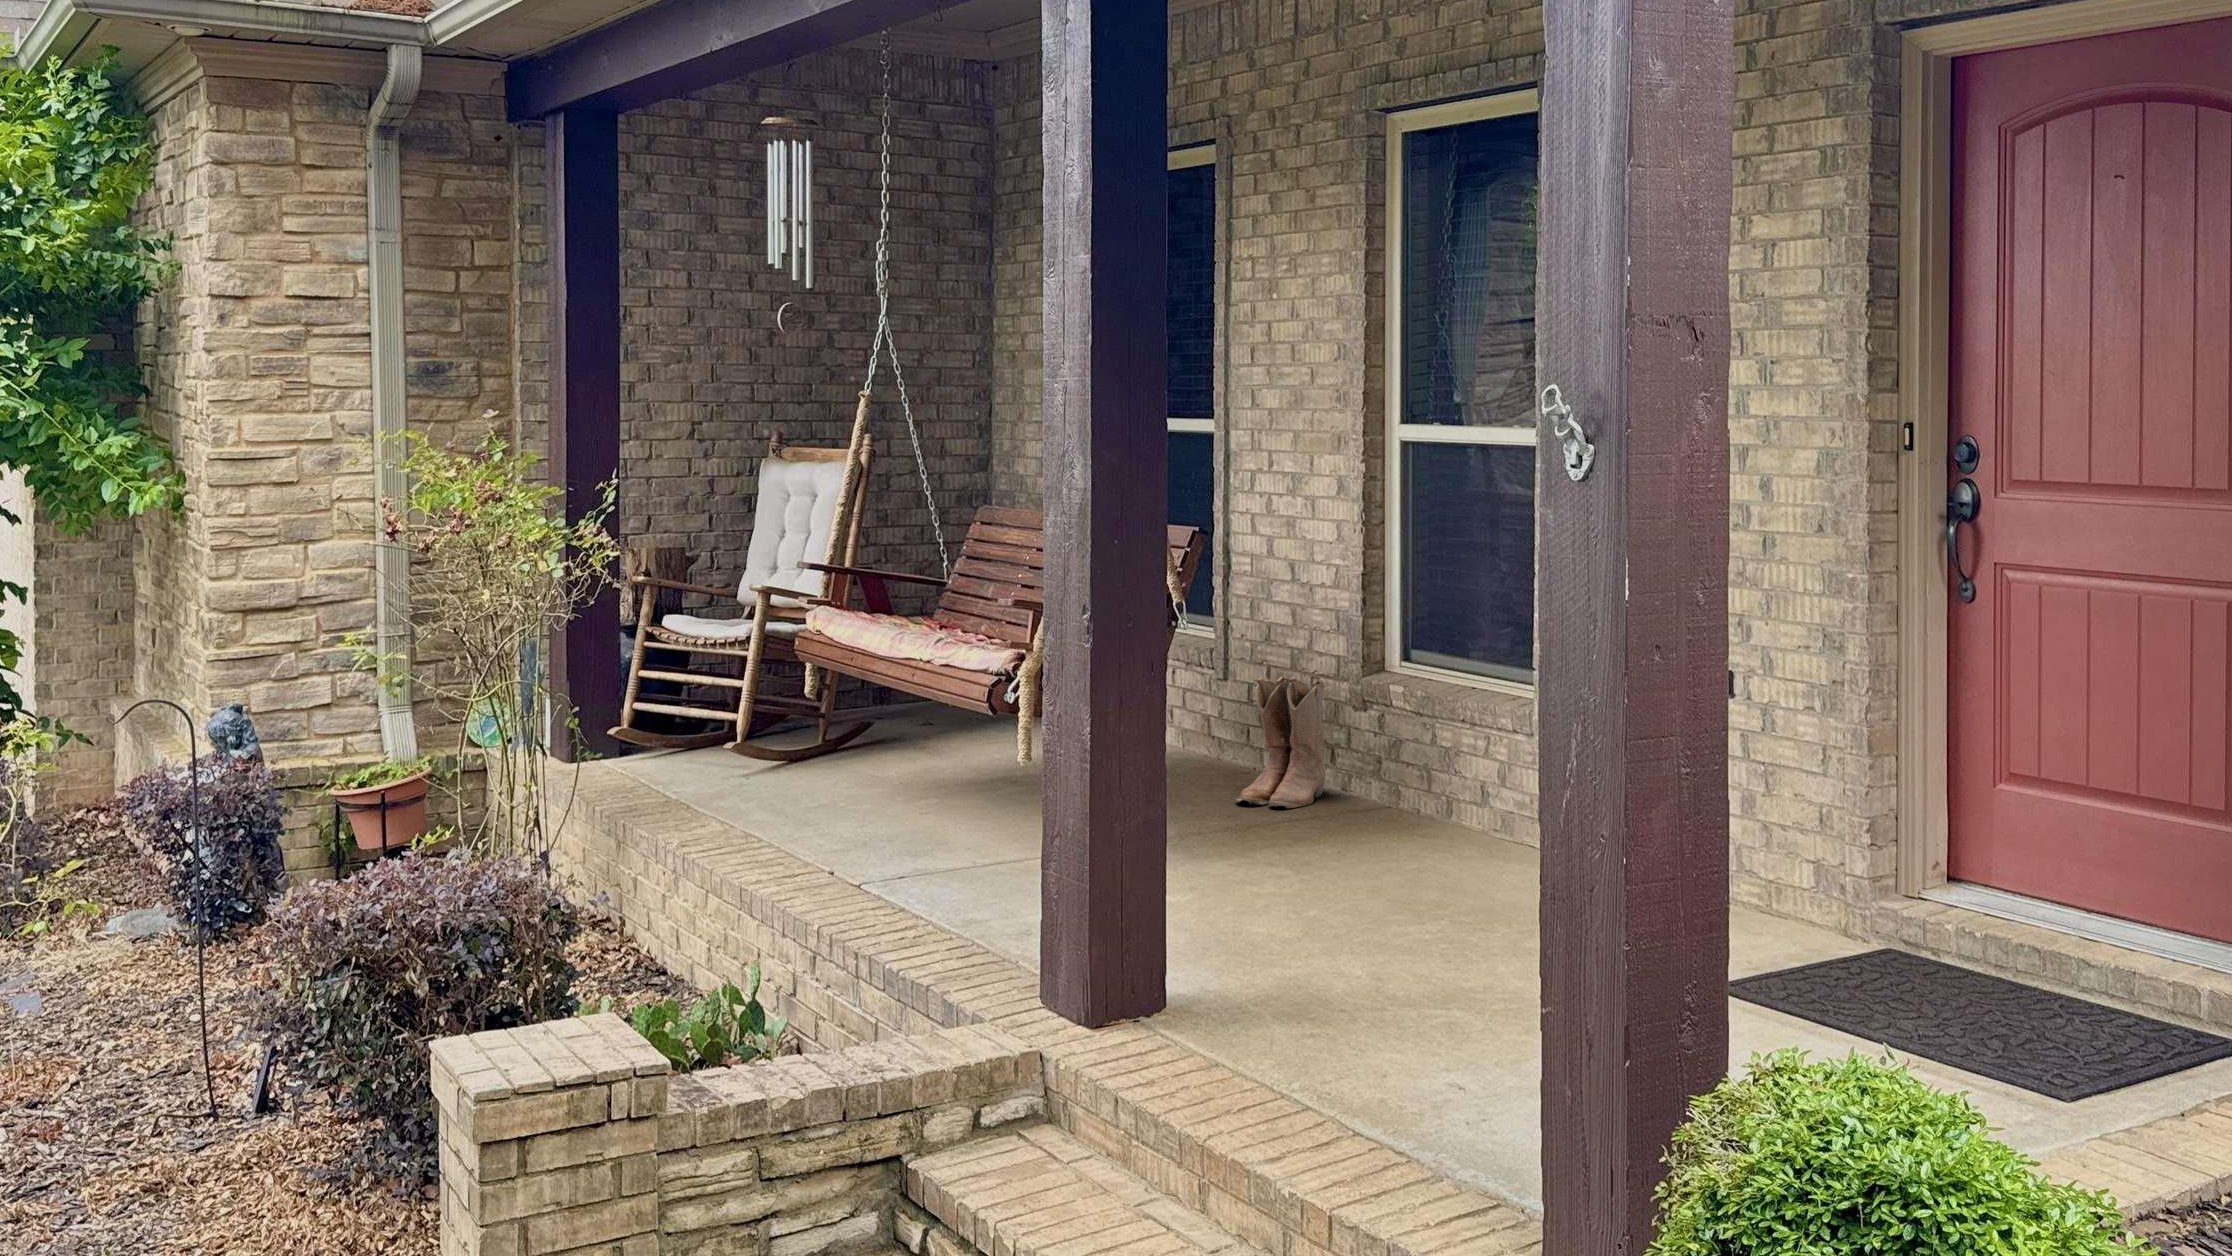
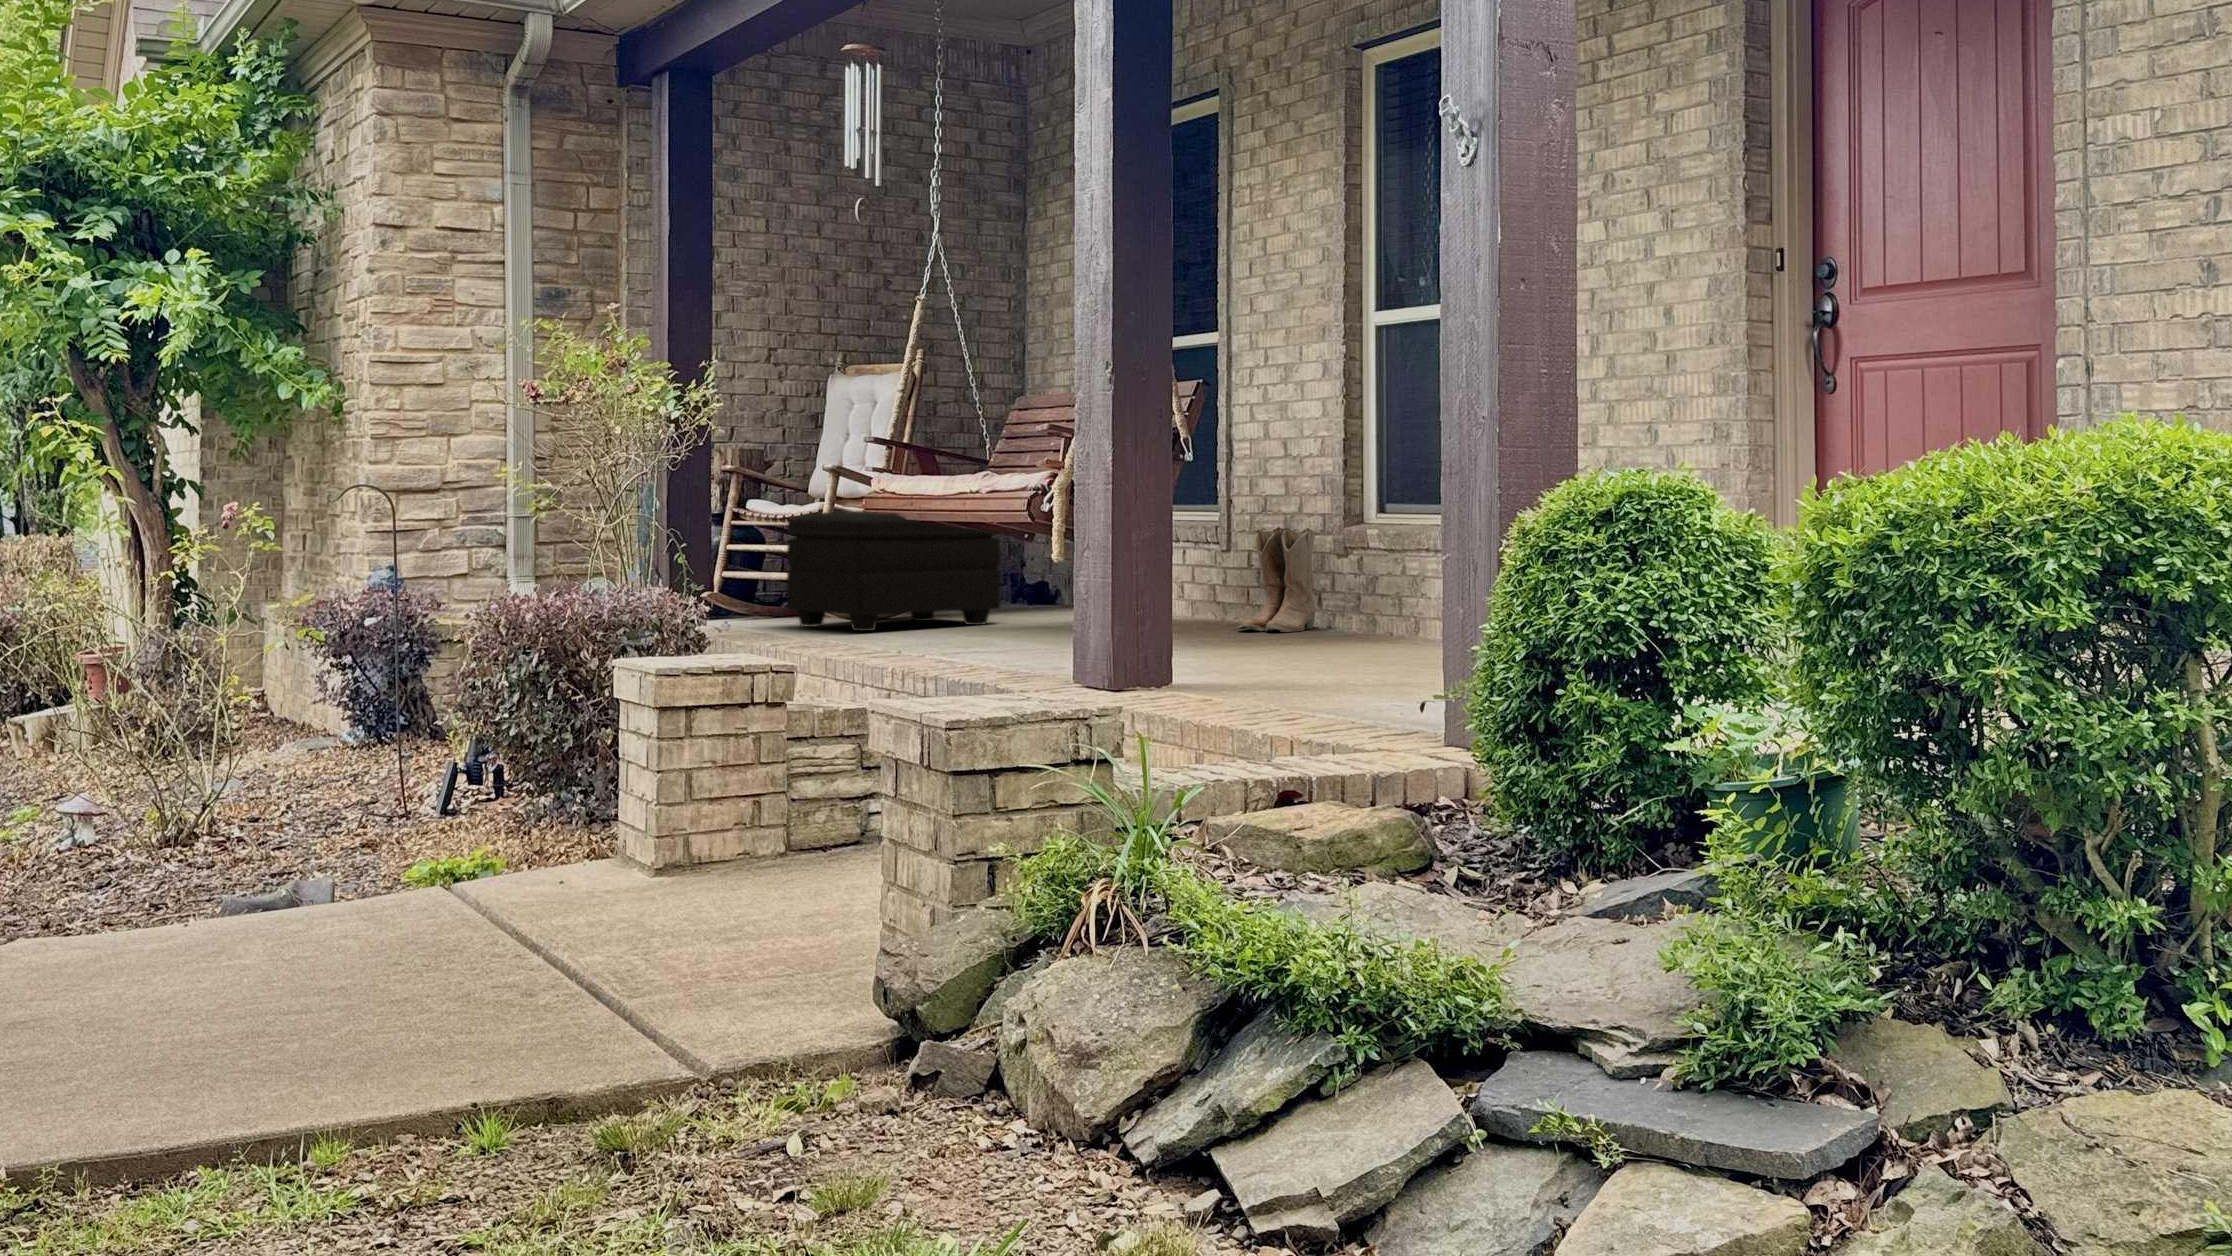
footstool: none [709,636,959,798] -> present [787,511,1001,631]

